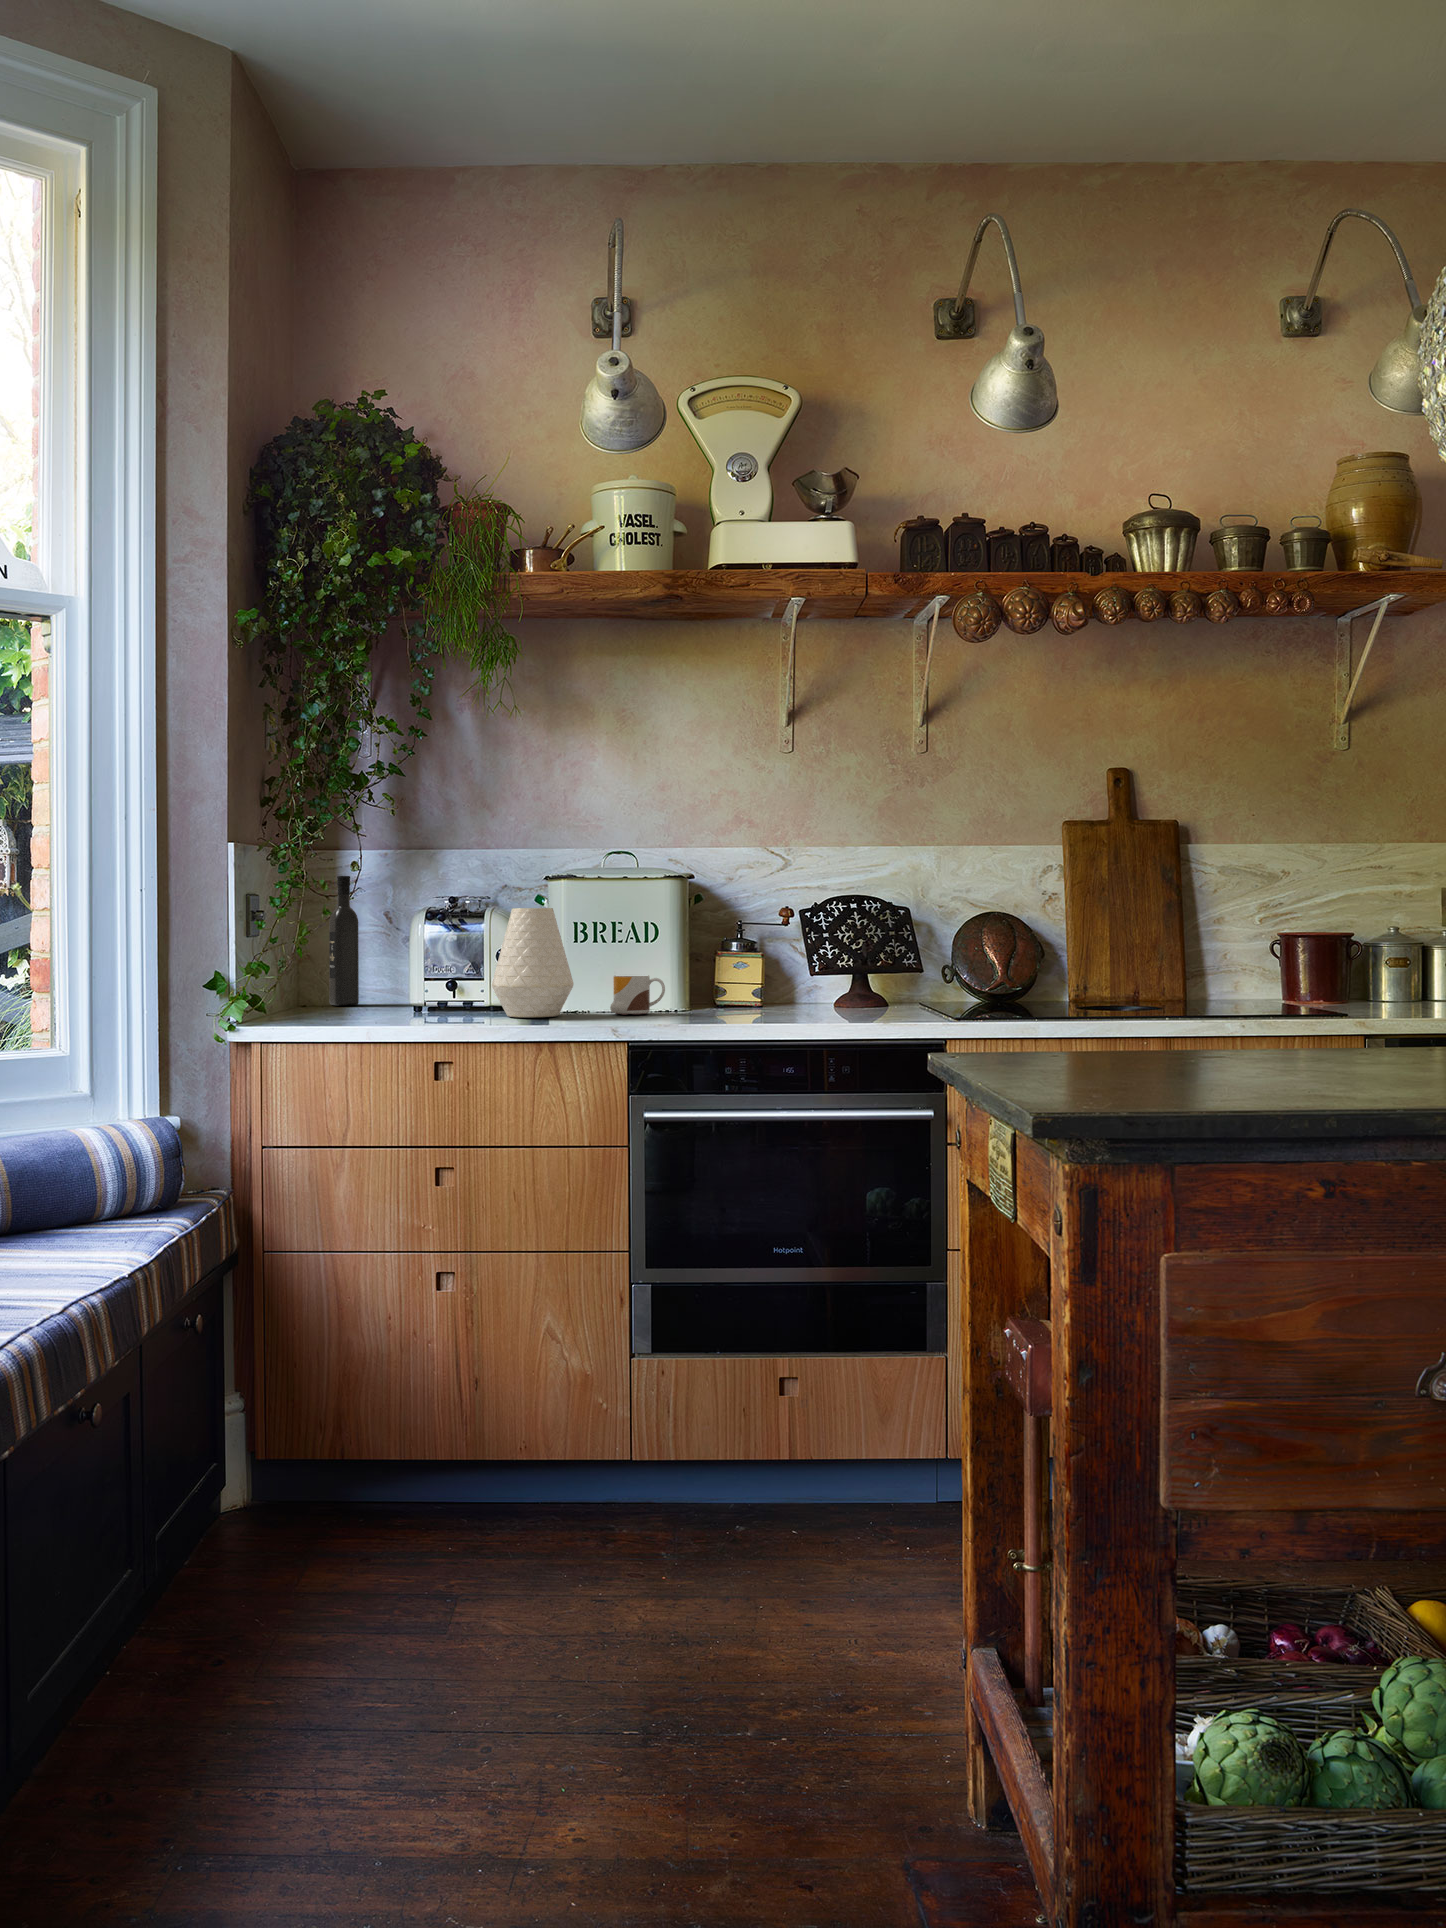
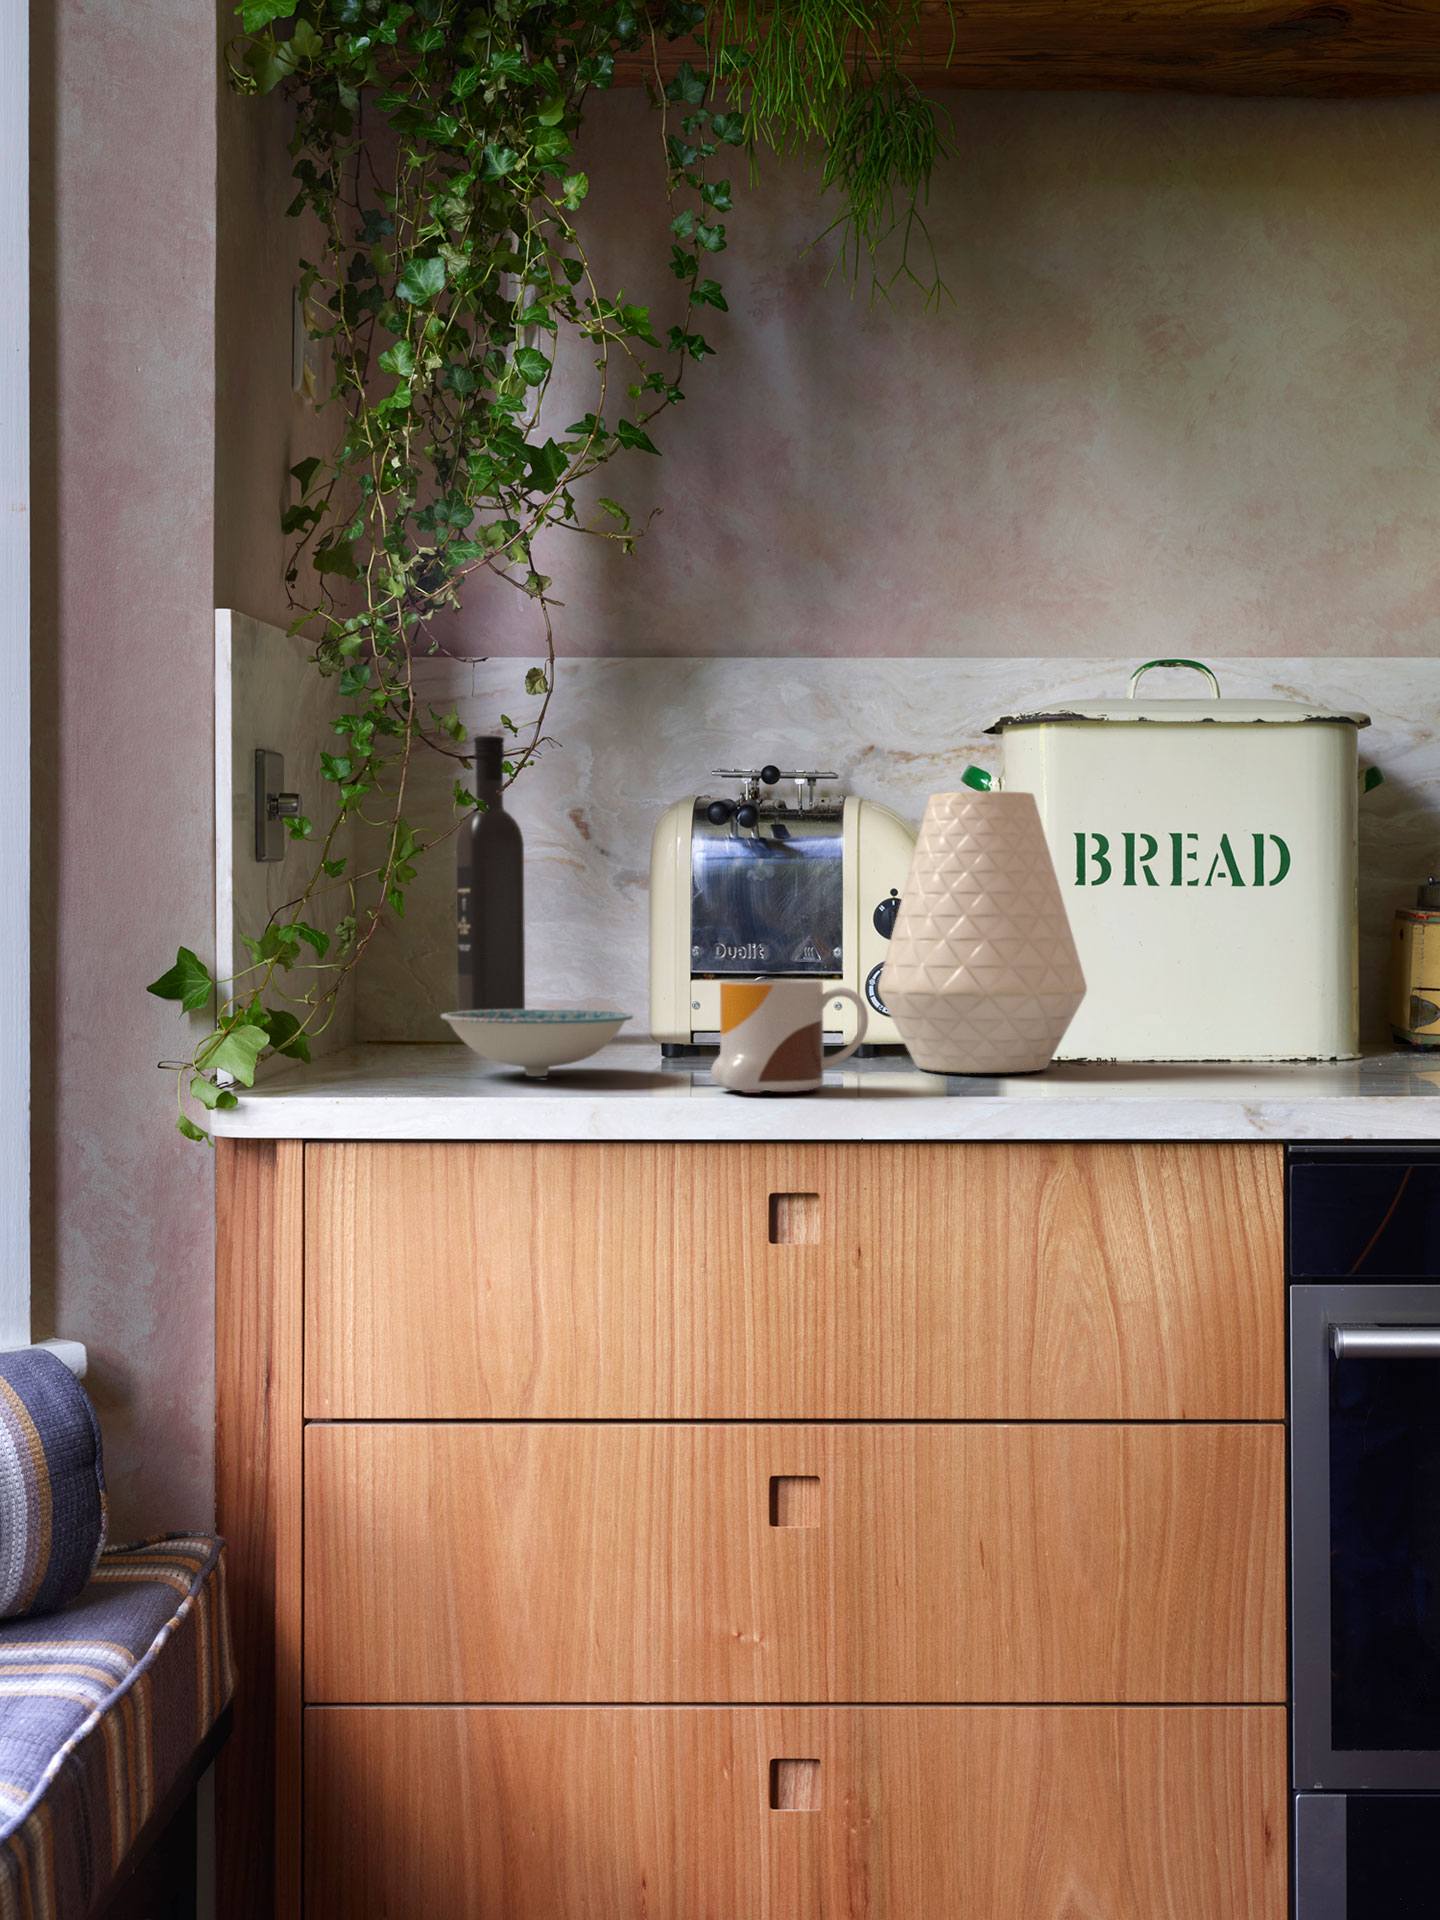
mug: present [610,975,665,1015] -> present [711,979,868,1093]
ceramic bowl: none [317,993,392,1019] -> present [441,1009,633,1076]

